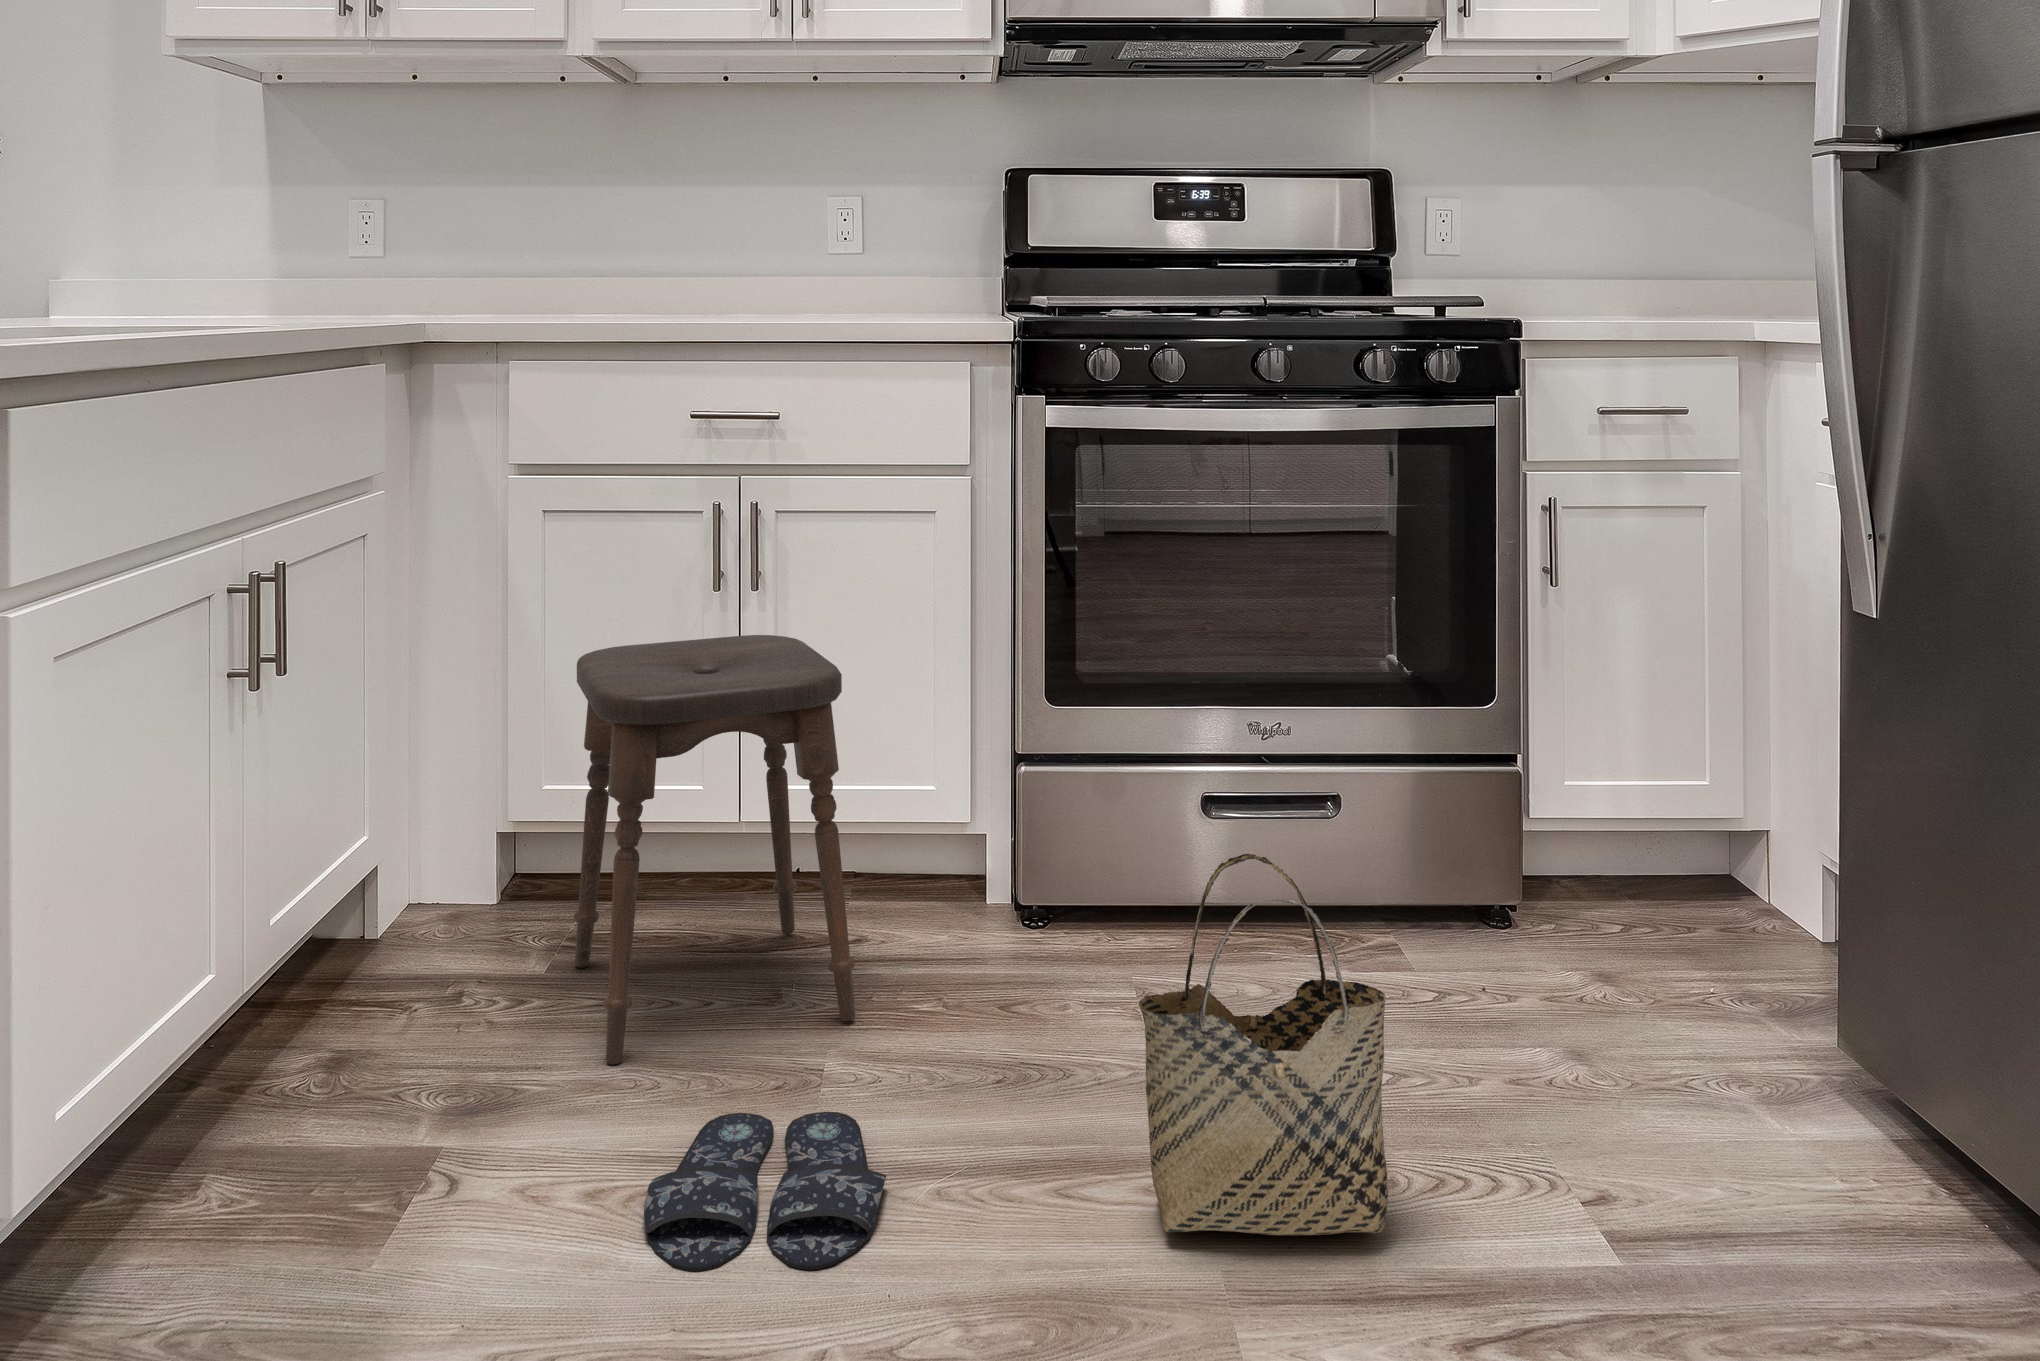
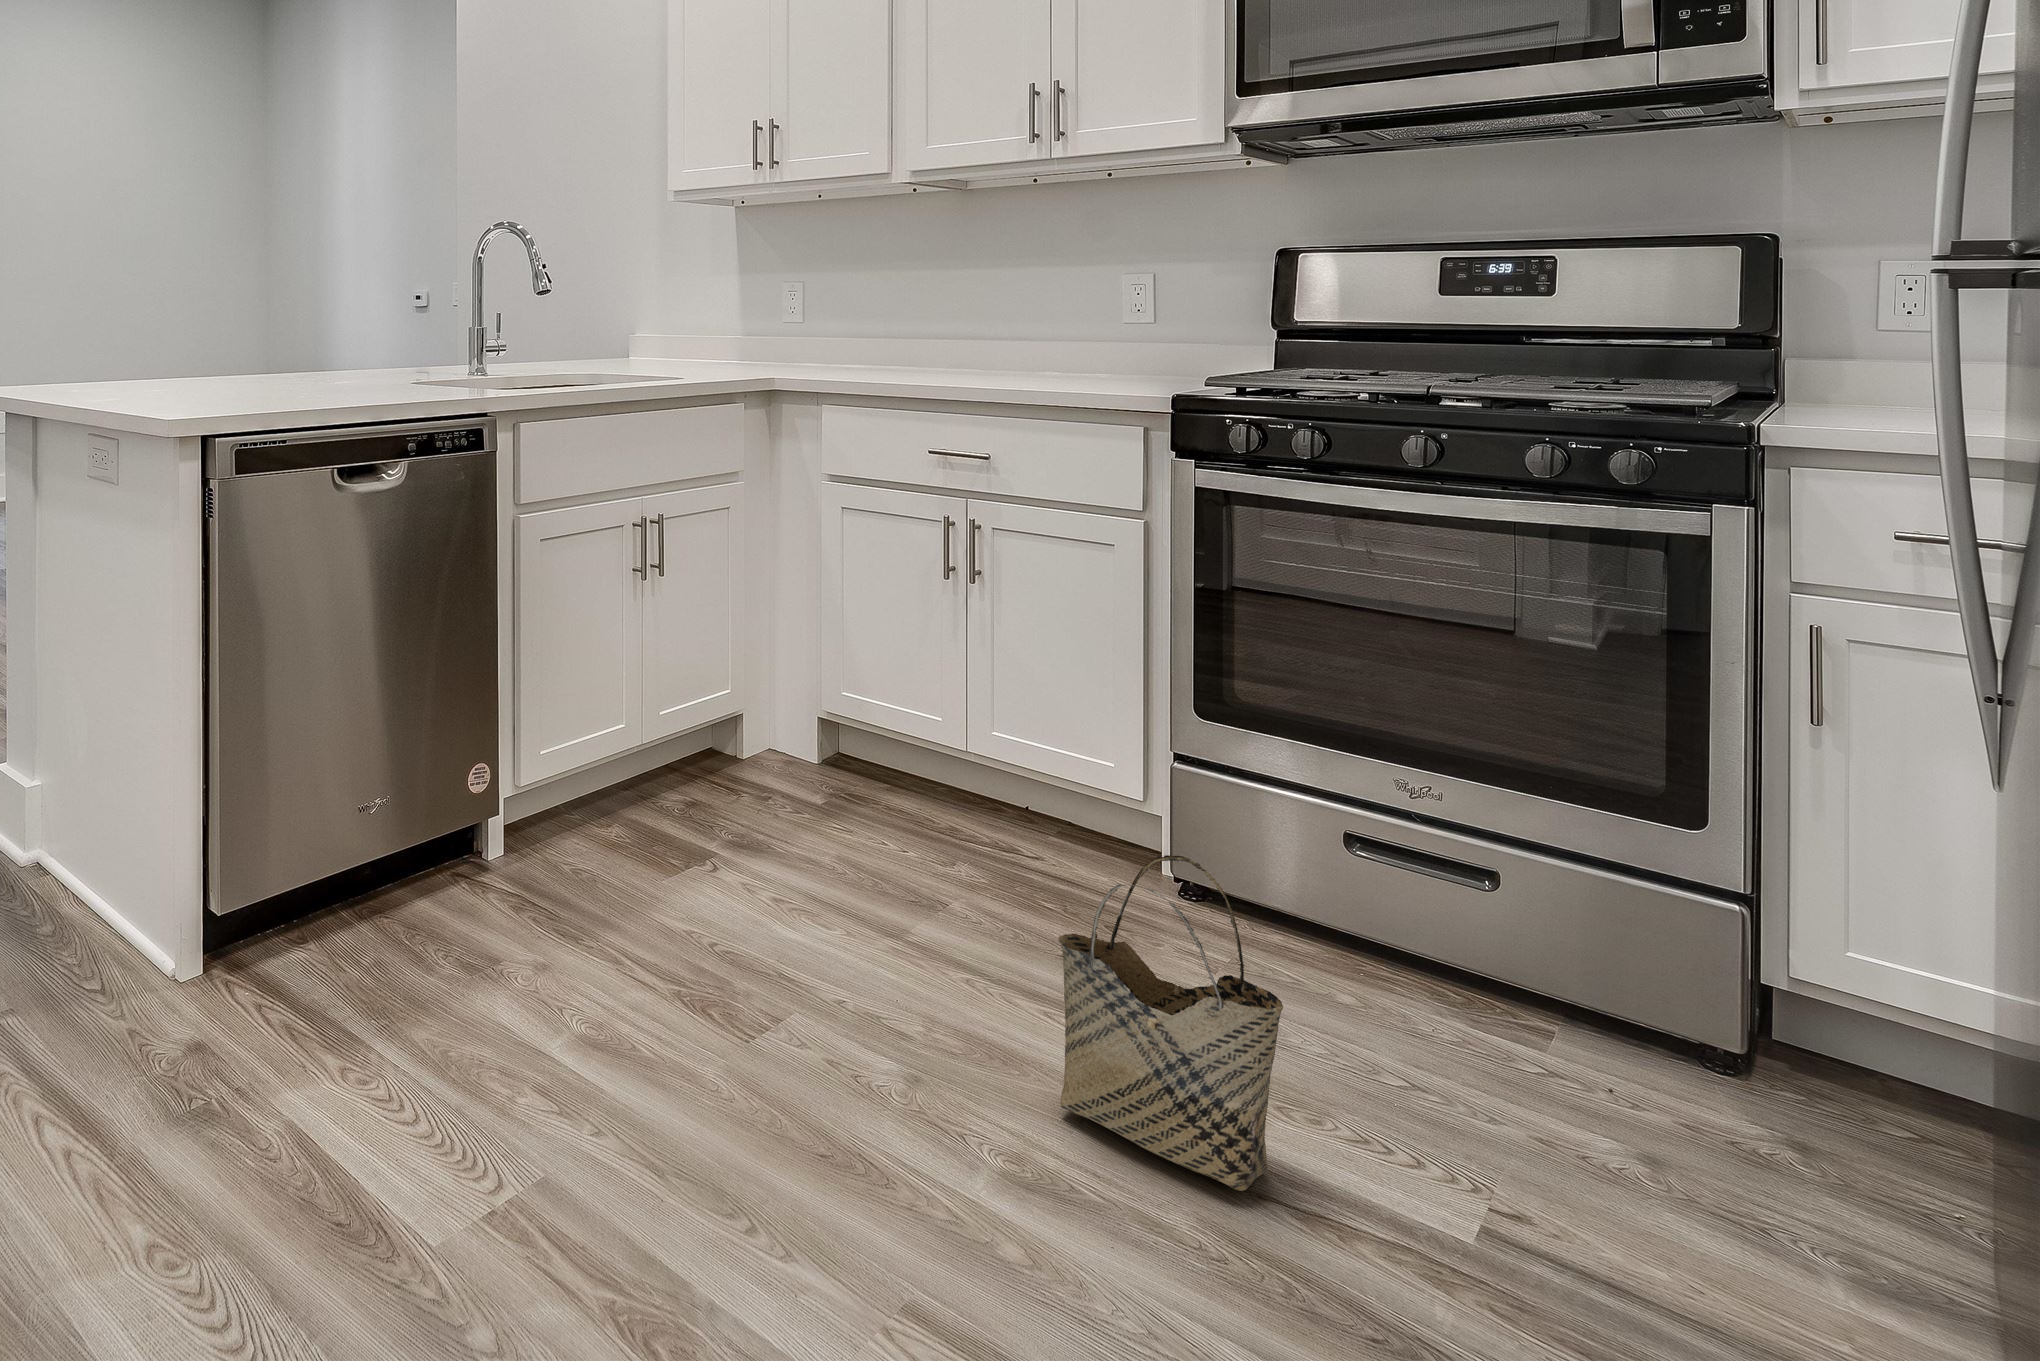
stool: present [574,635,855,1064] -> none [801,604,992,903]
slippers: present [644,1112,886,1272] -> none [742,921,918,1022]

